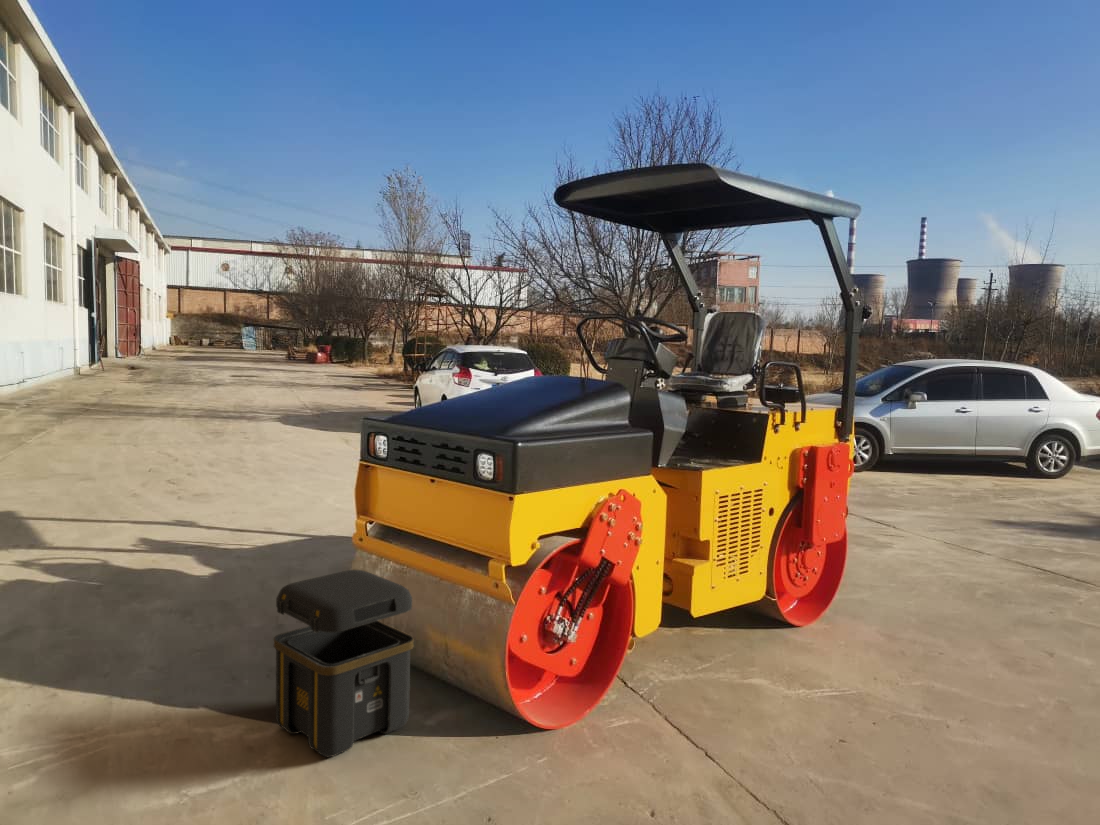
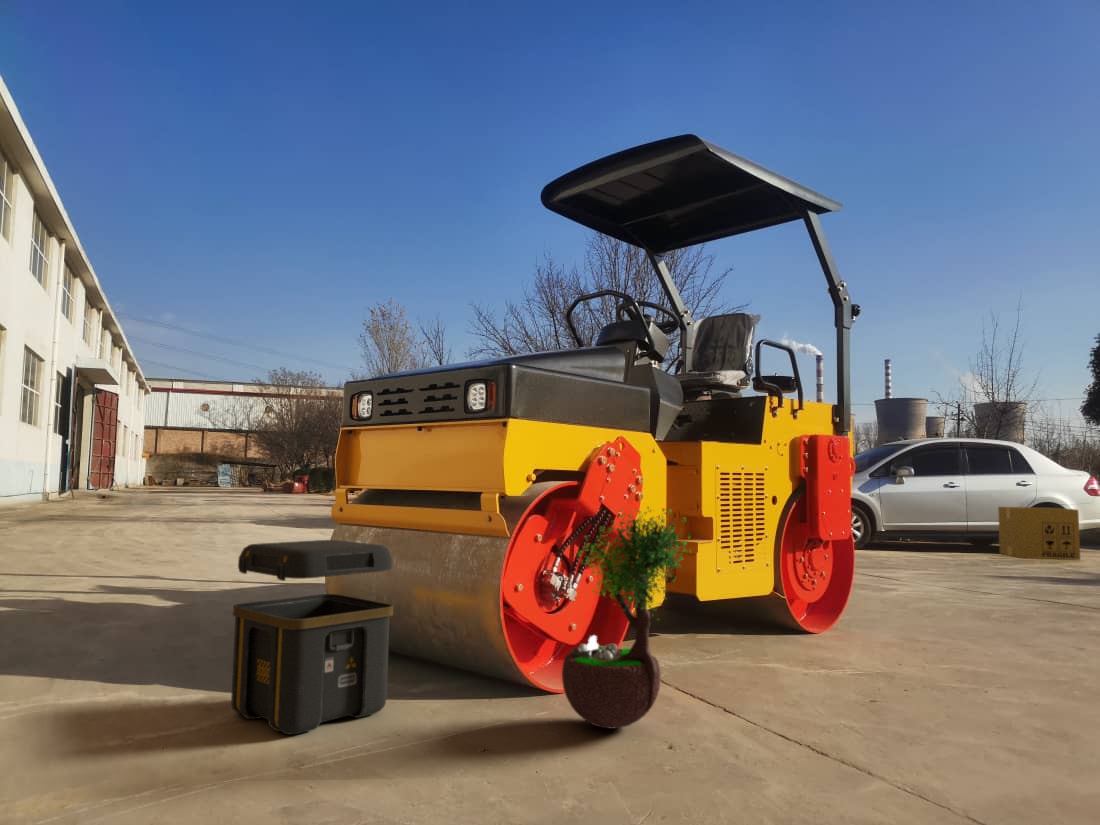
cardboard box: none [1006,432,1089,489] -> present [998,507,1080,560]
potted tree: none [561,564,681,756] -> present [562,508,687,729]

